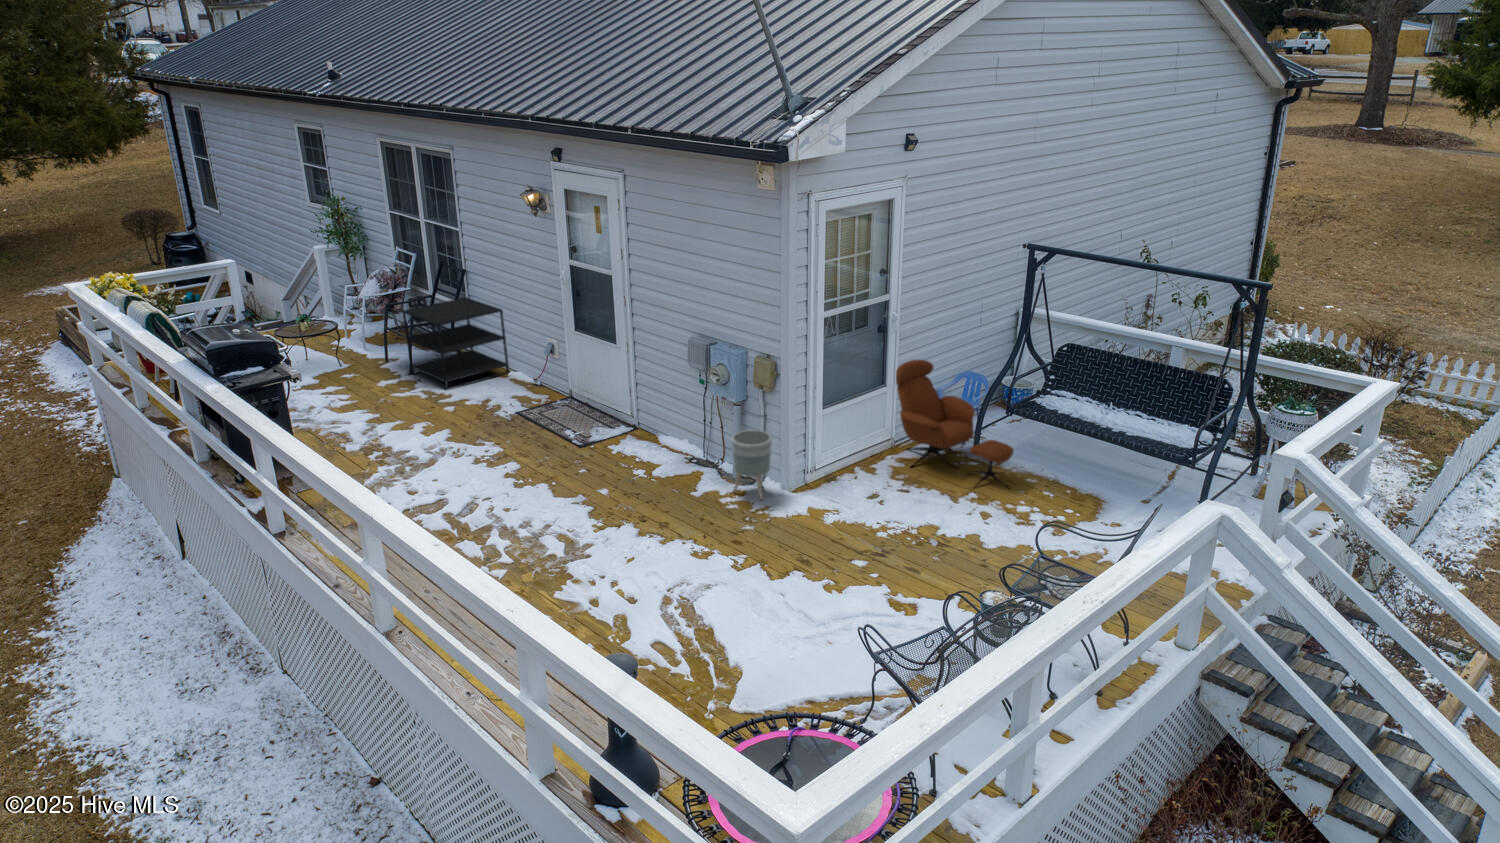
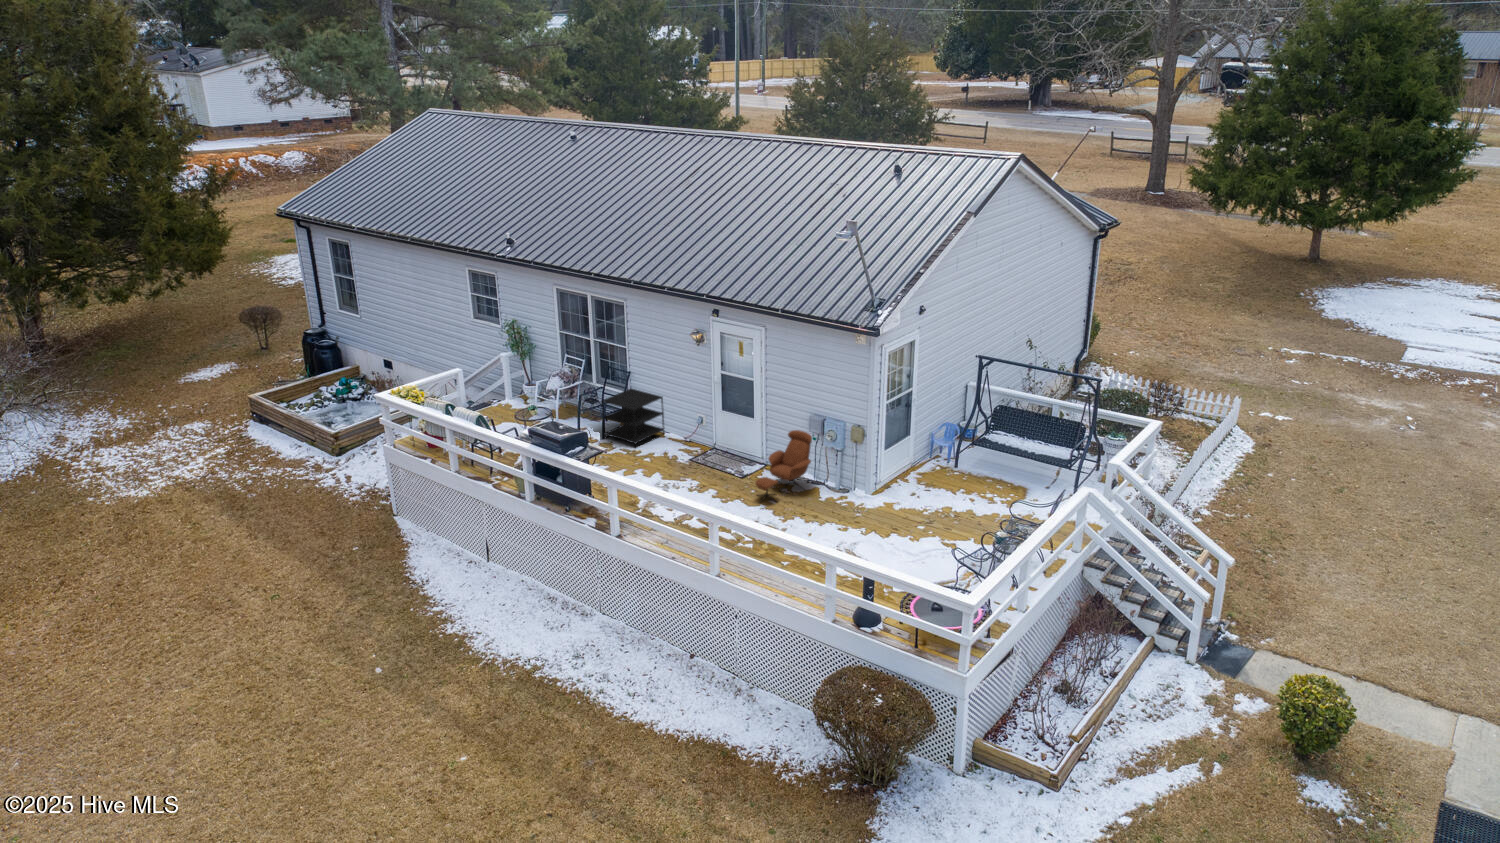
lounge chair: present [896,360,1014,488] -> present [755,430,812,499]
planter: present [732,430,772,500] -> none [841,465,862,501]

